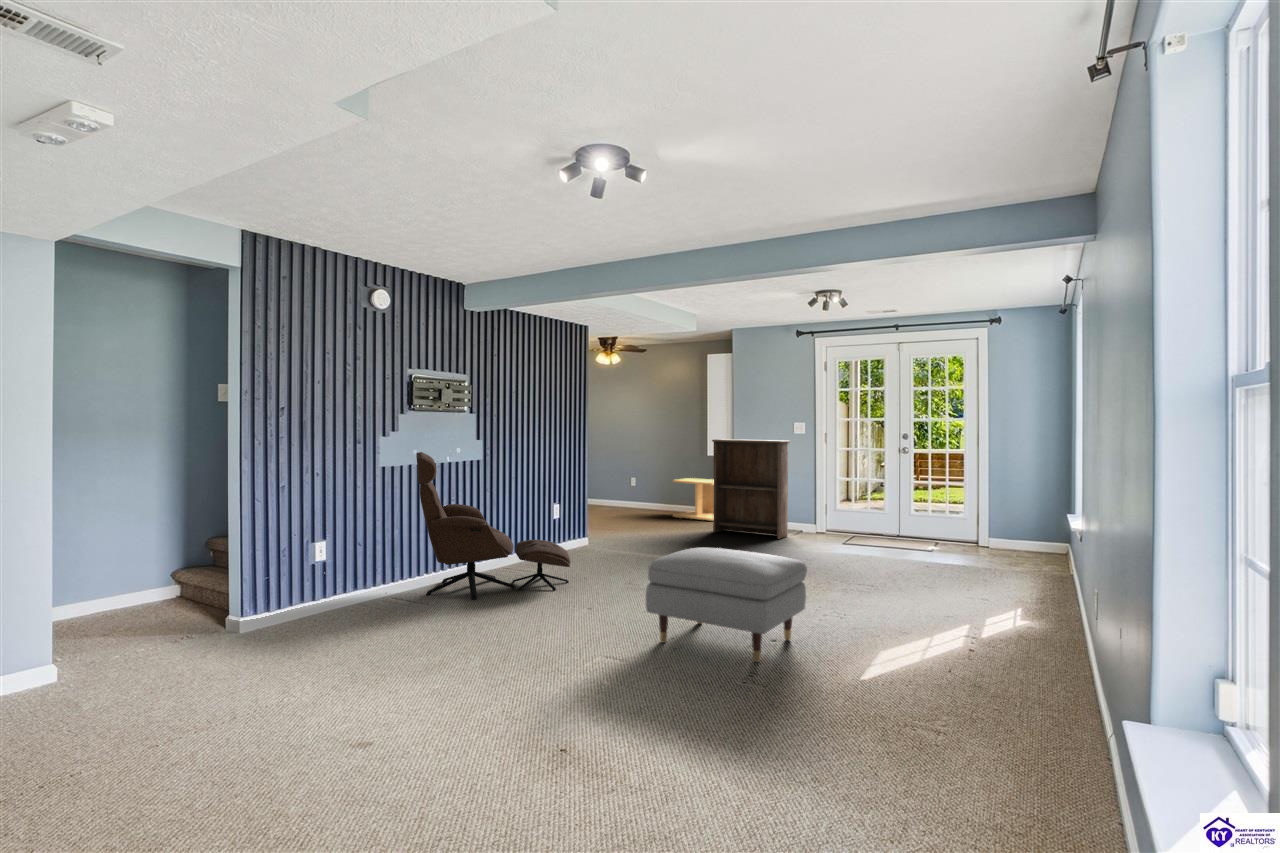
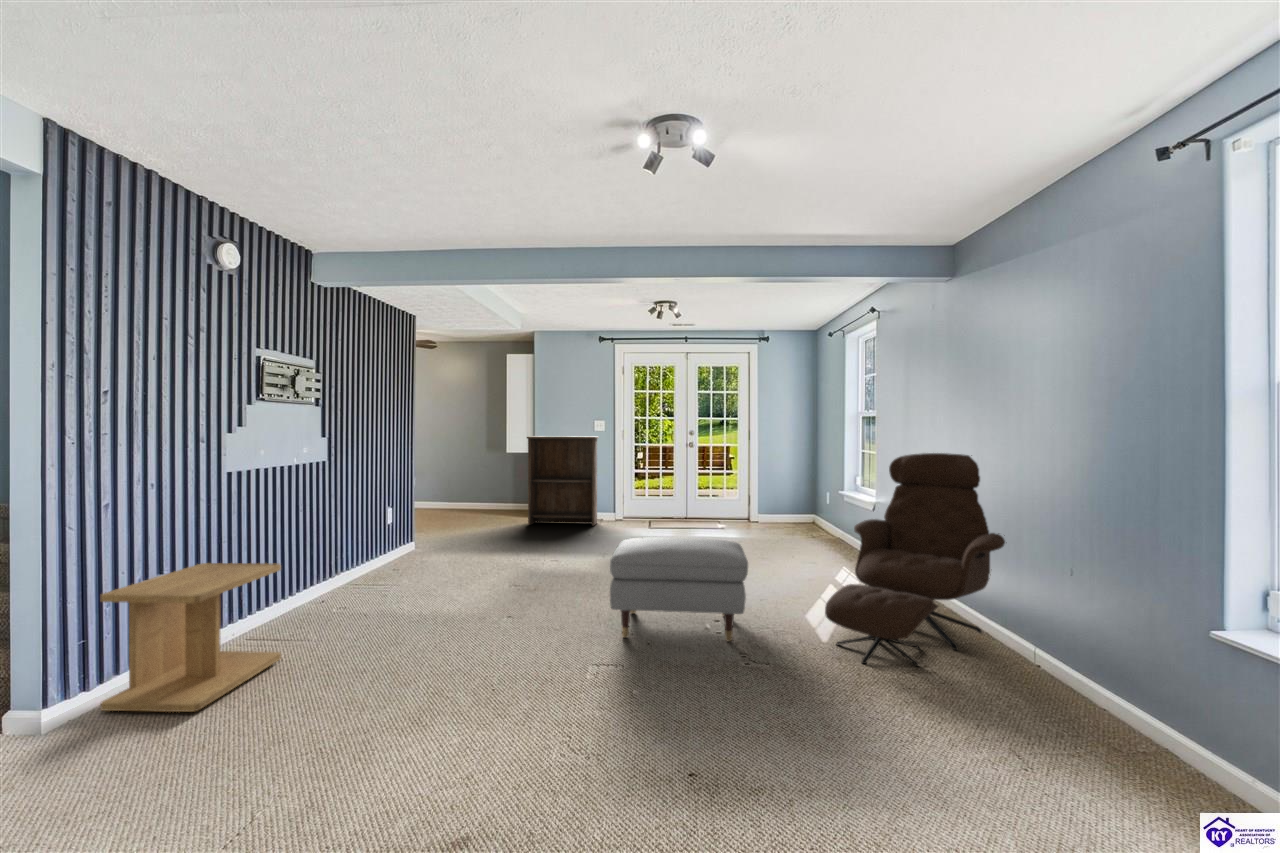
lounge chair: present [416,452,570,600] -> present [825,453,1005,666]
side table: present [673,478,713,521] -> present [101,563,281,712]

